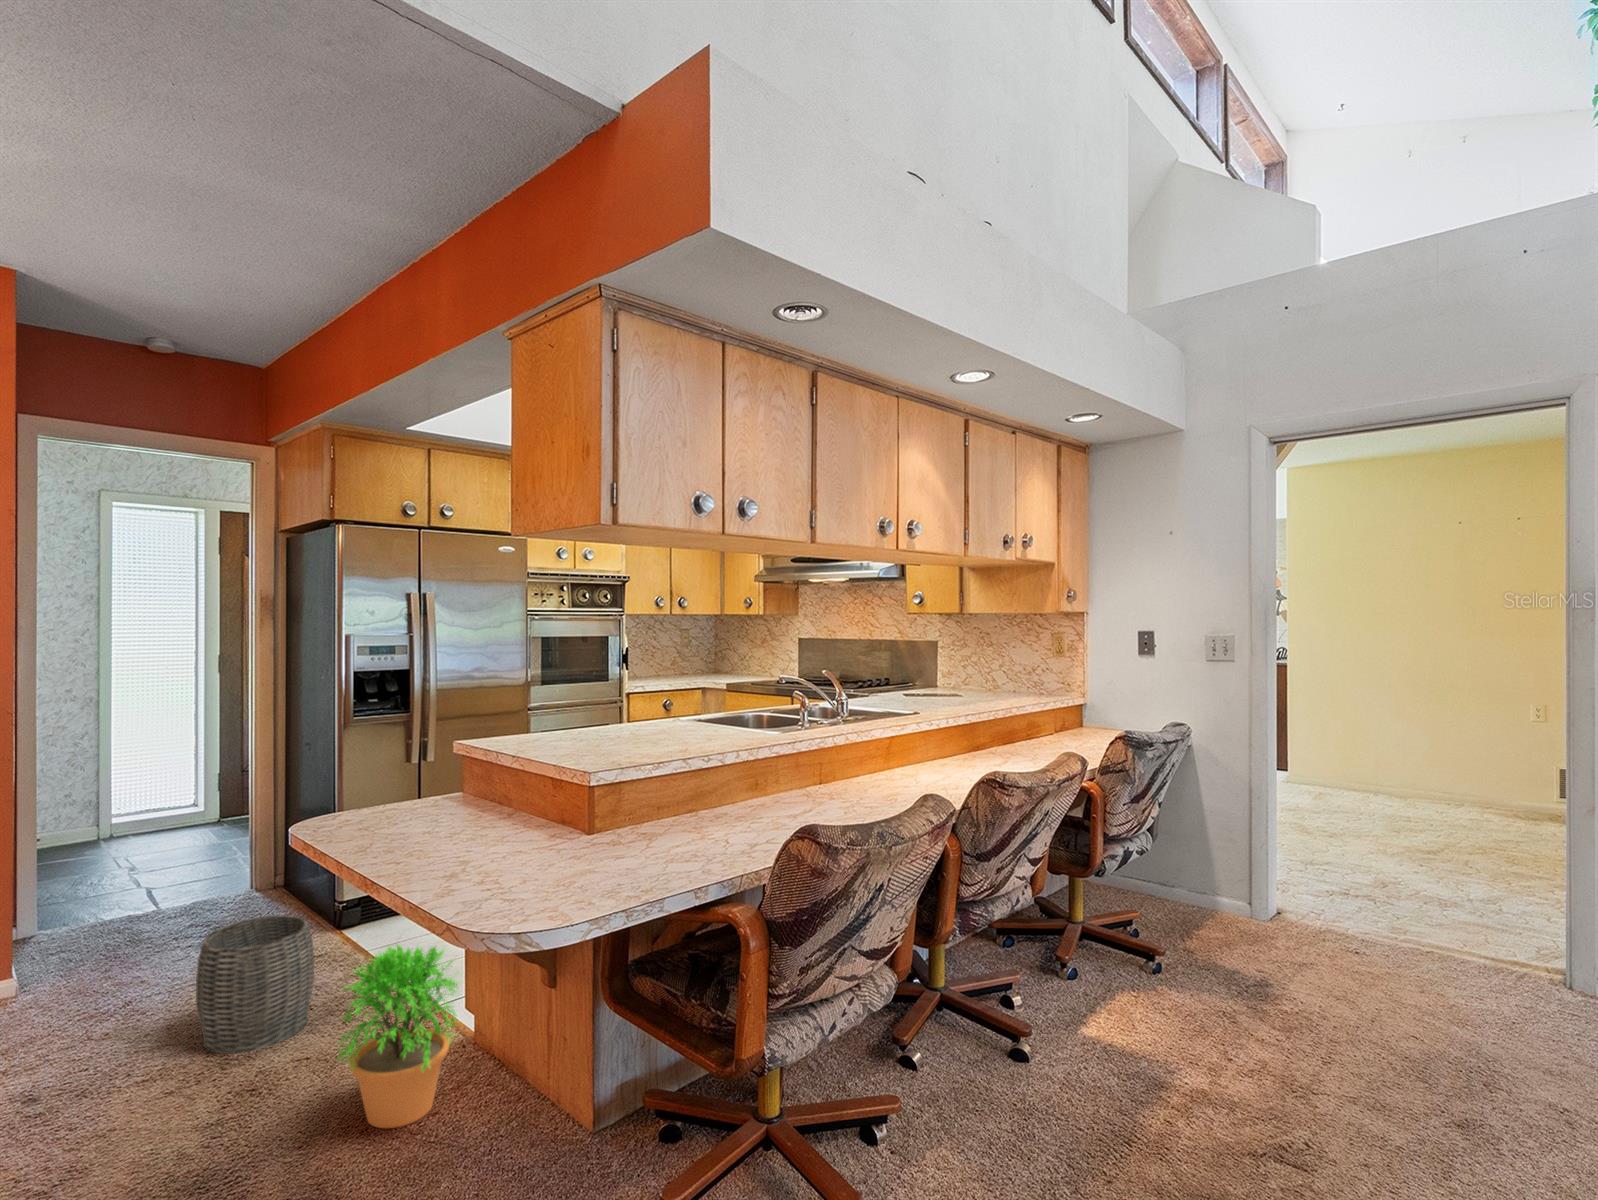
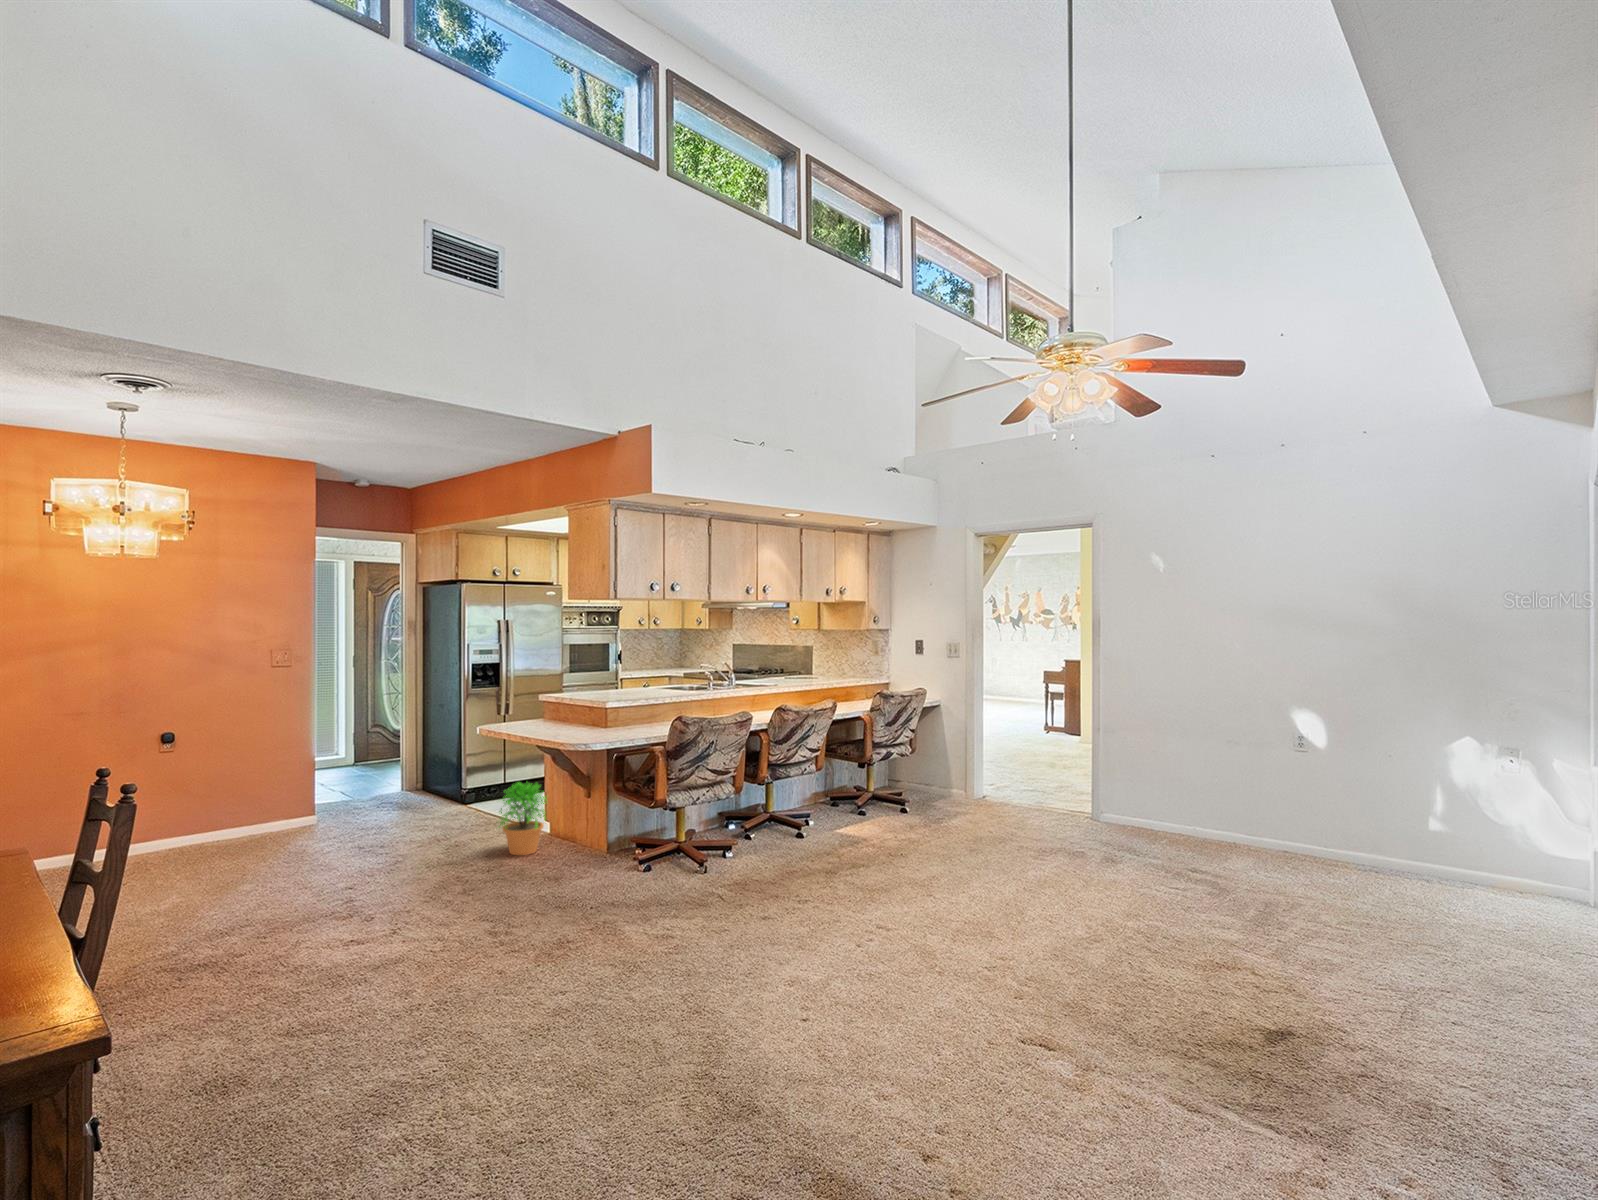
woven basket: present [196,916,314,1054] -> none [419,783,470,840]

